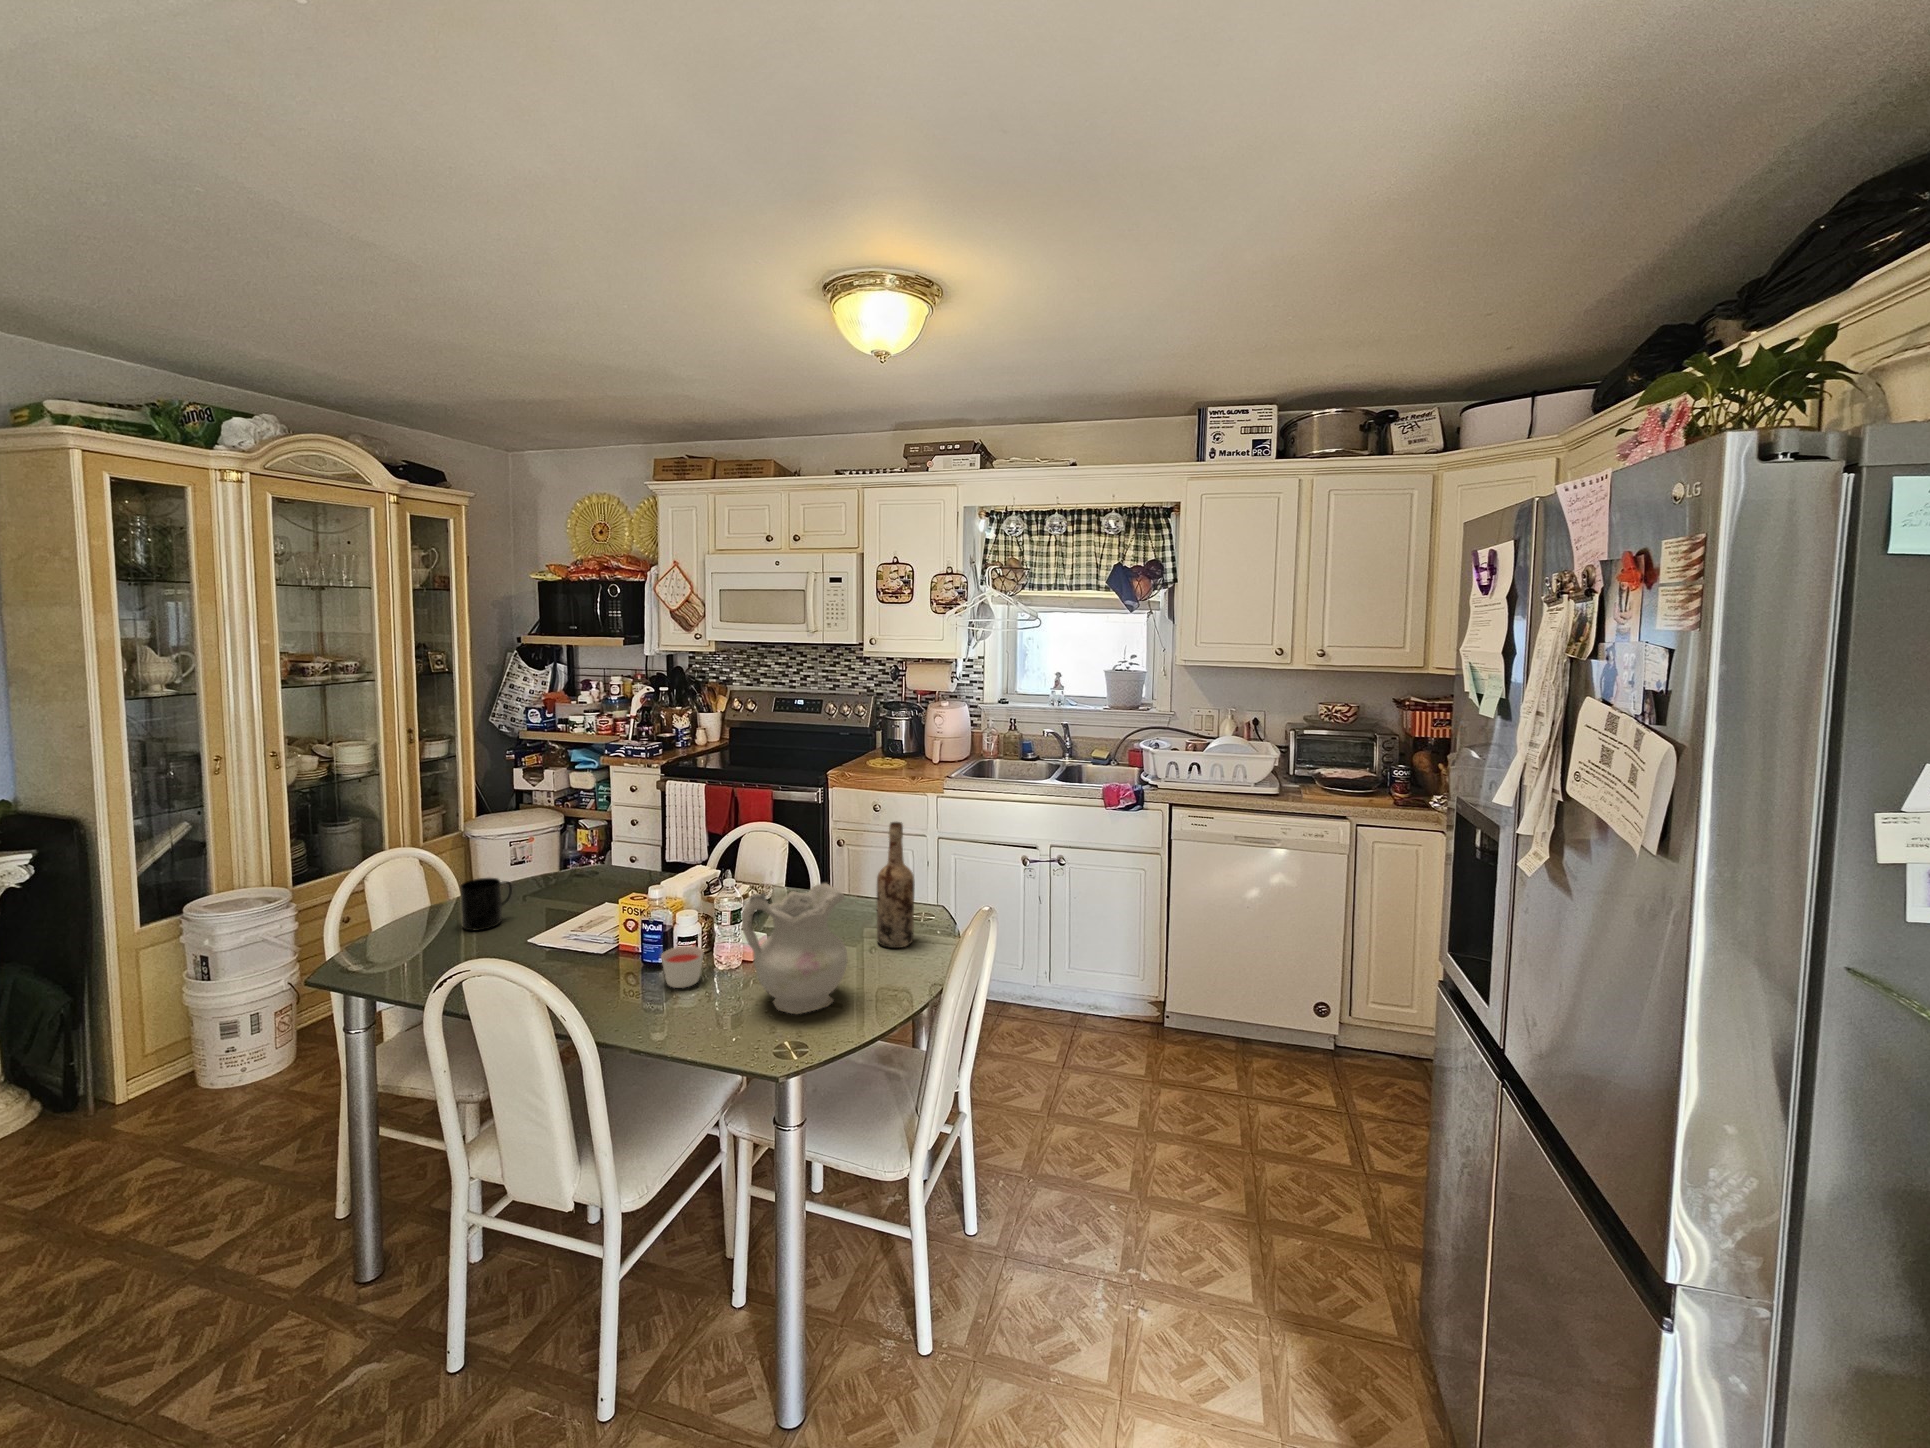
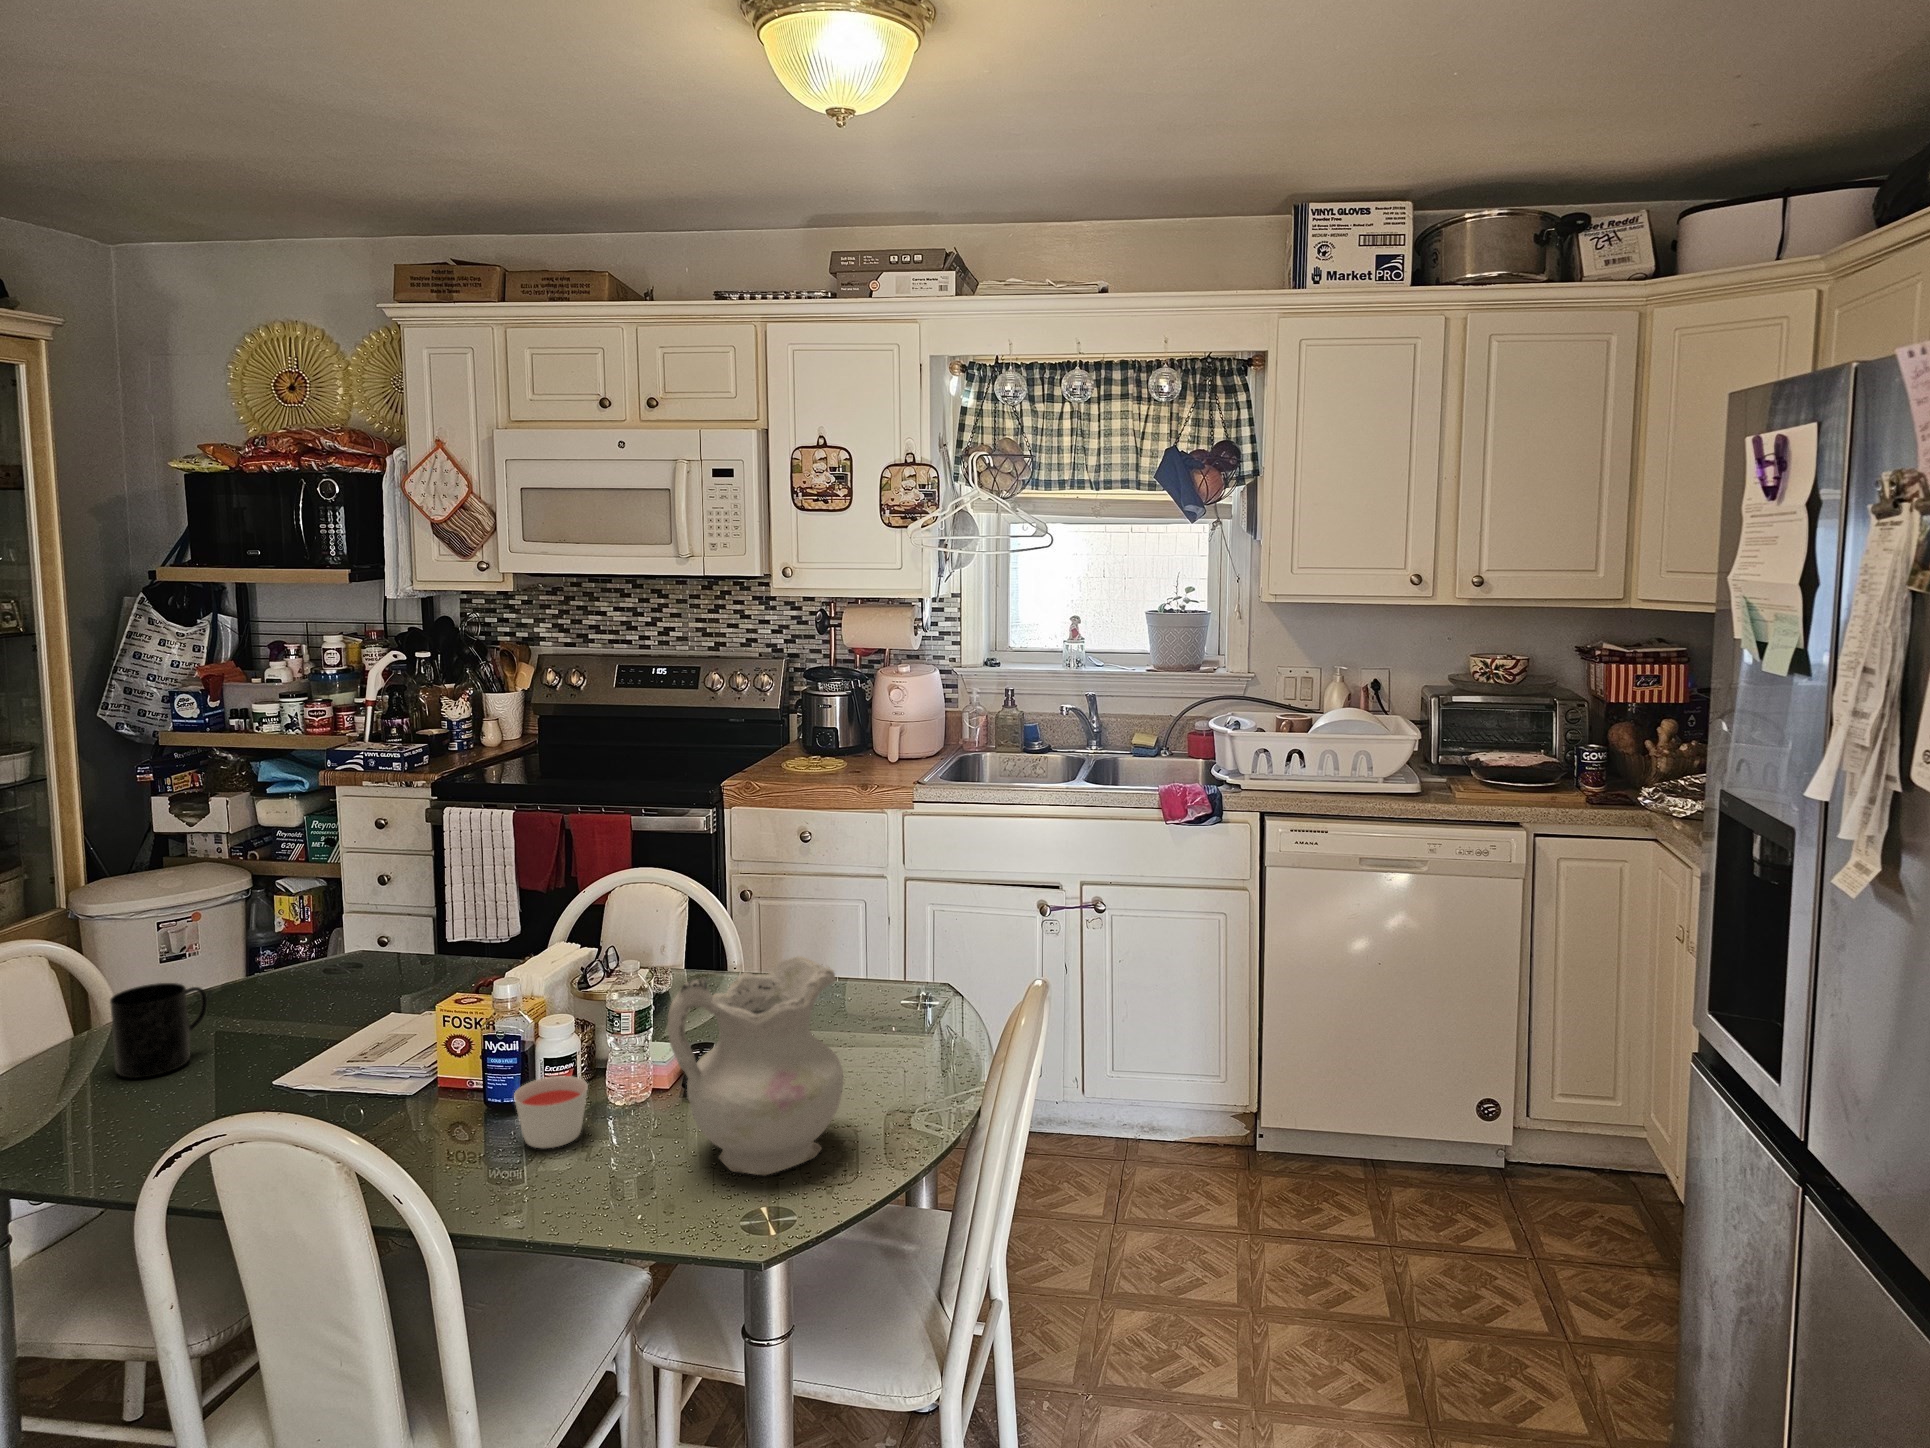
wine bottle: present [877,822,914,948] -> none [864,852,925,1056]

